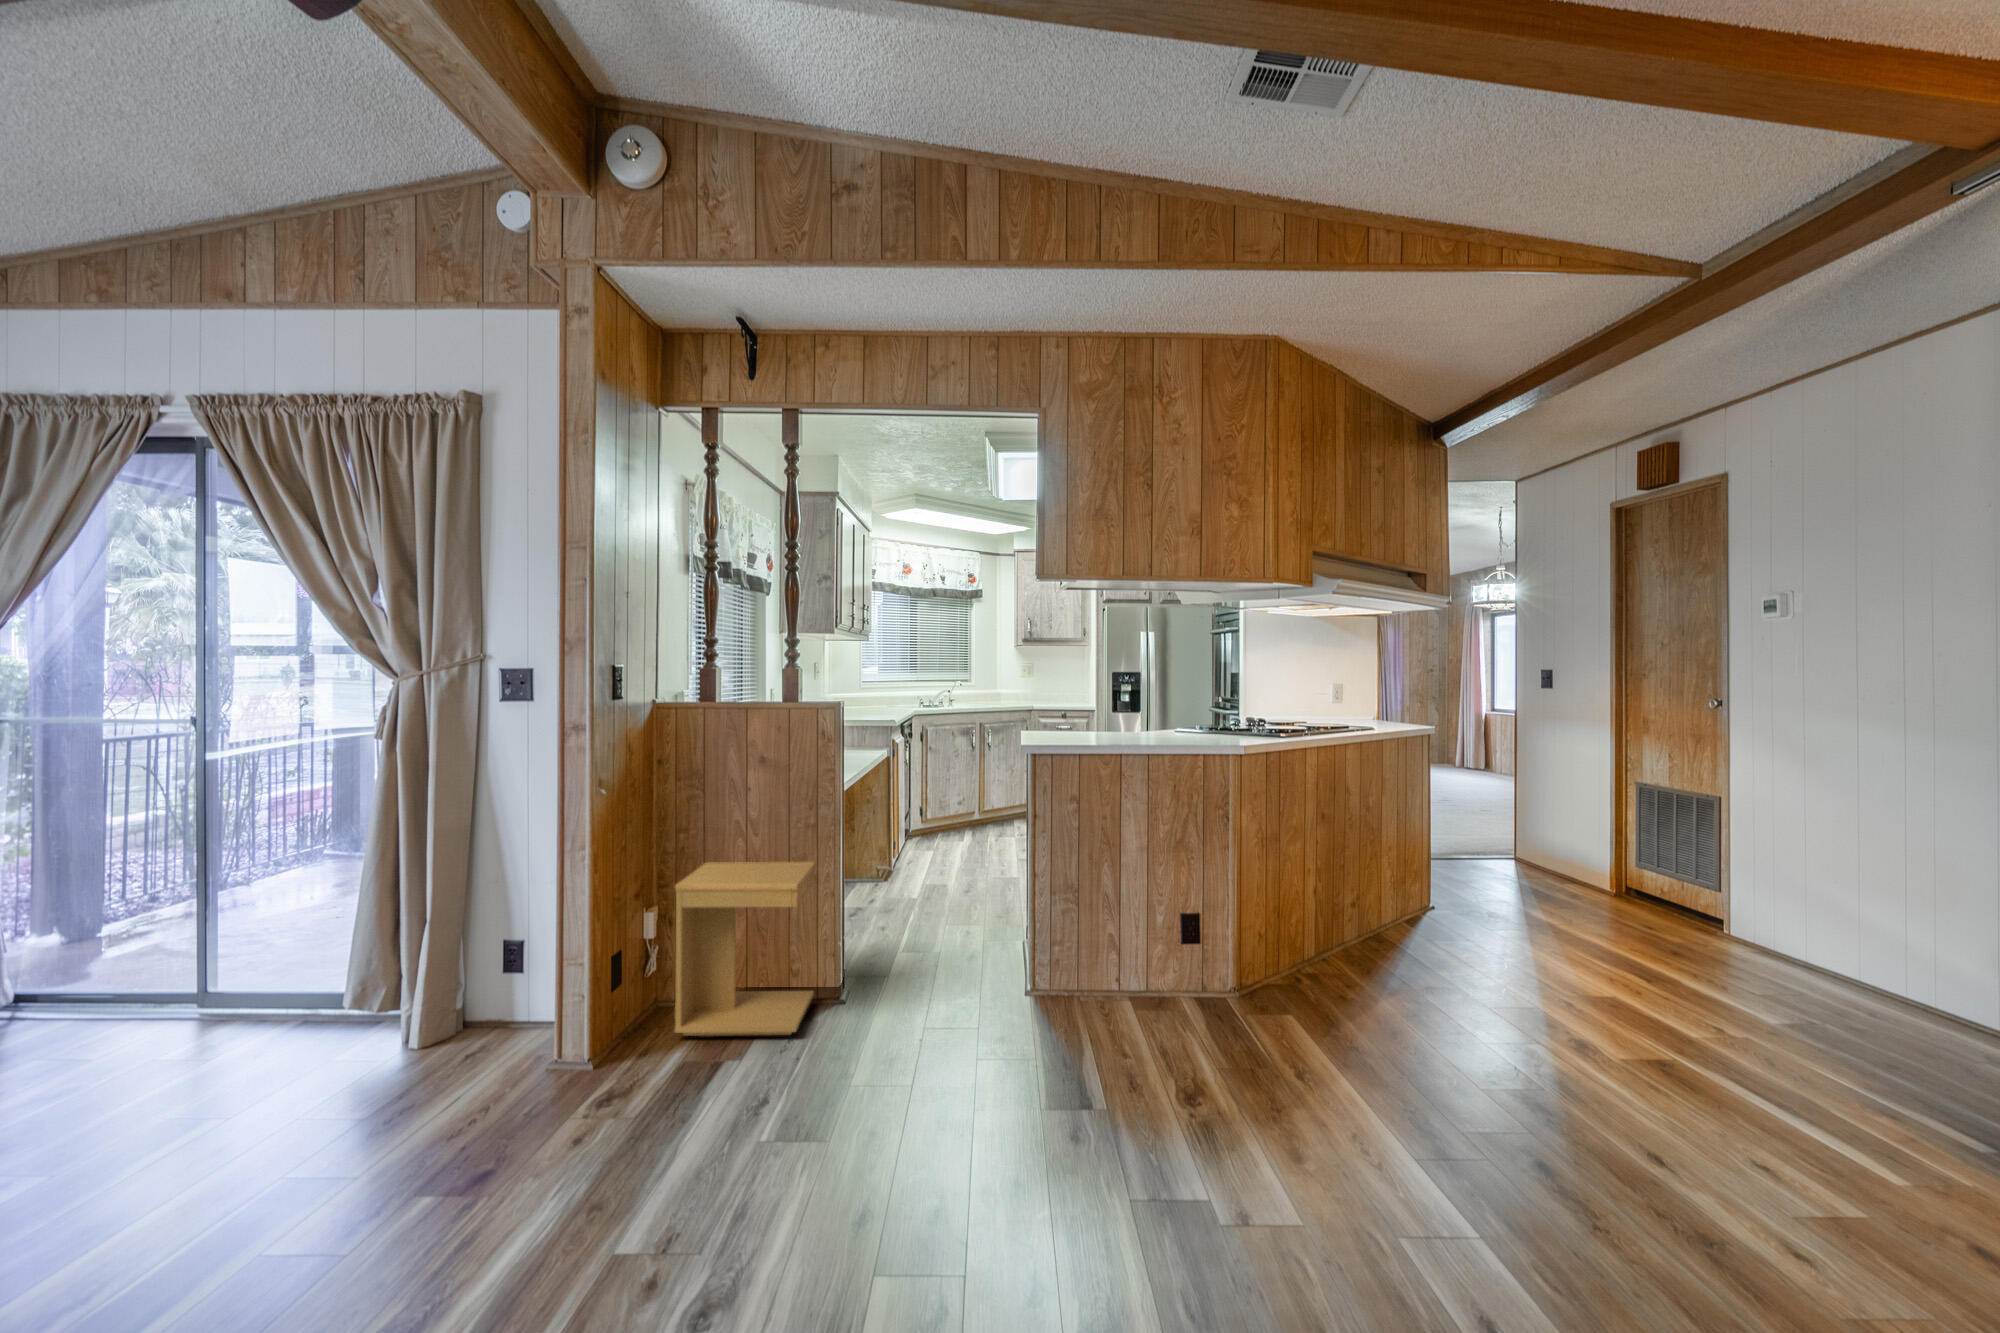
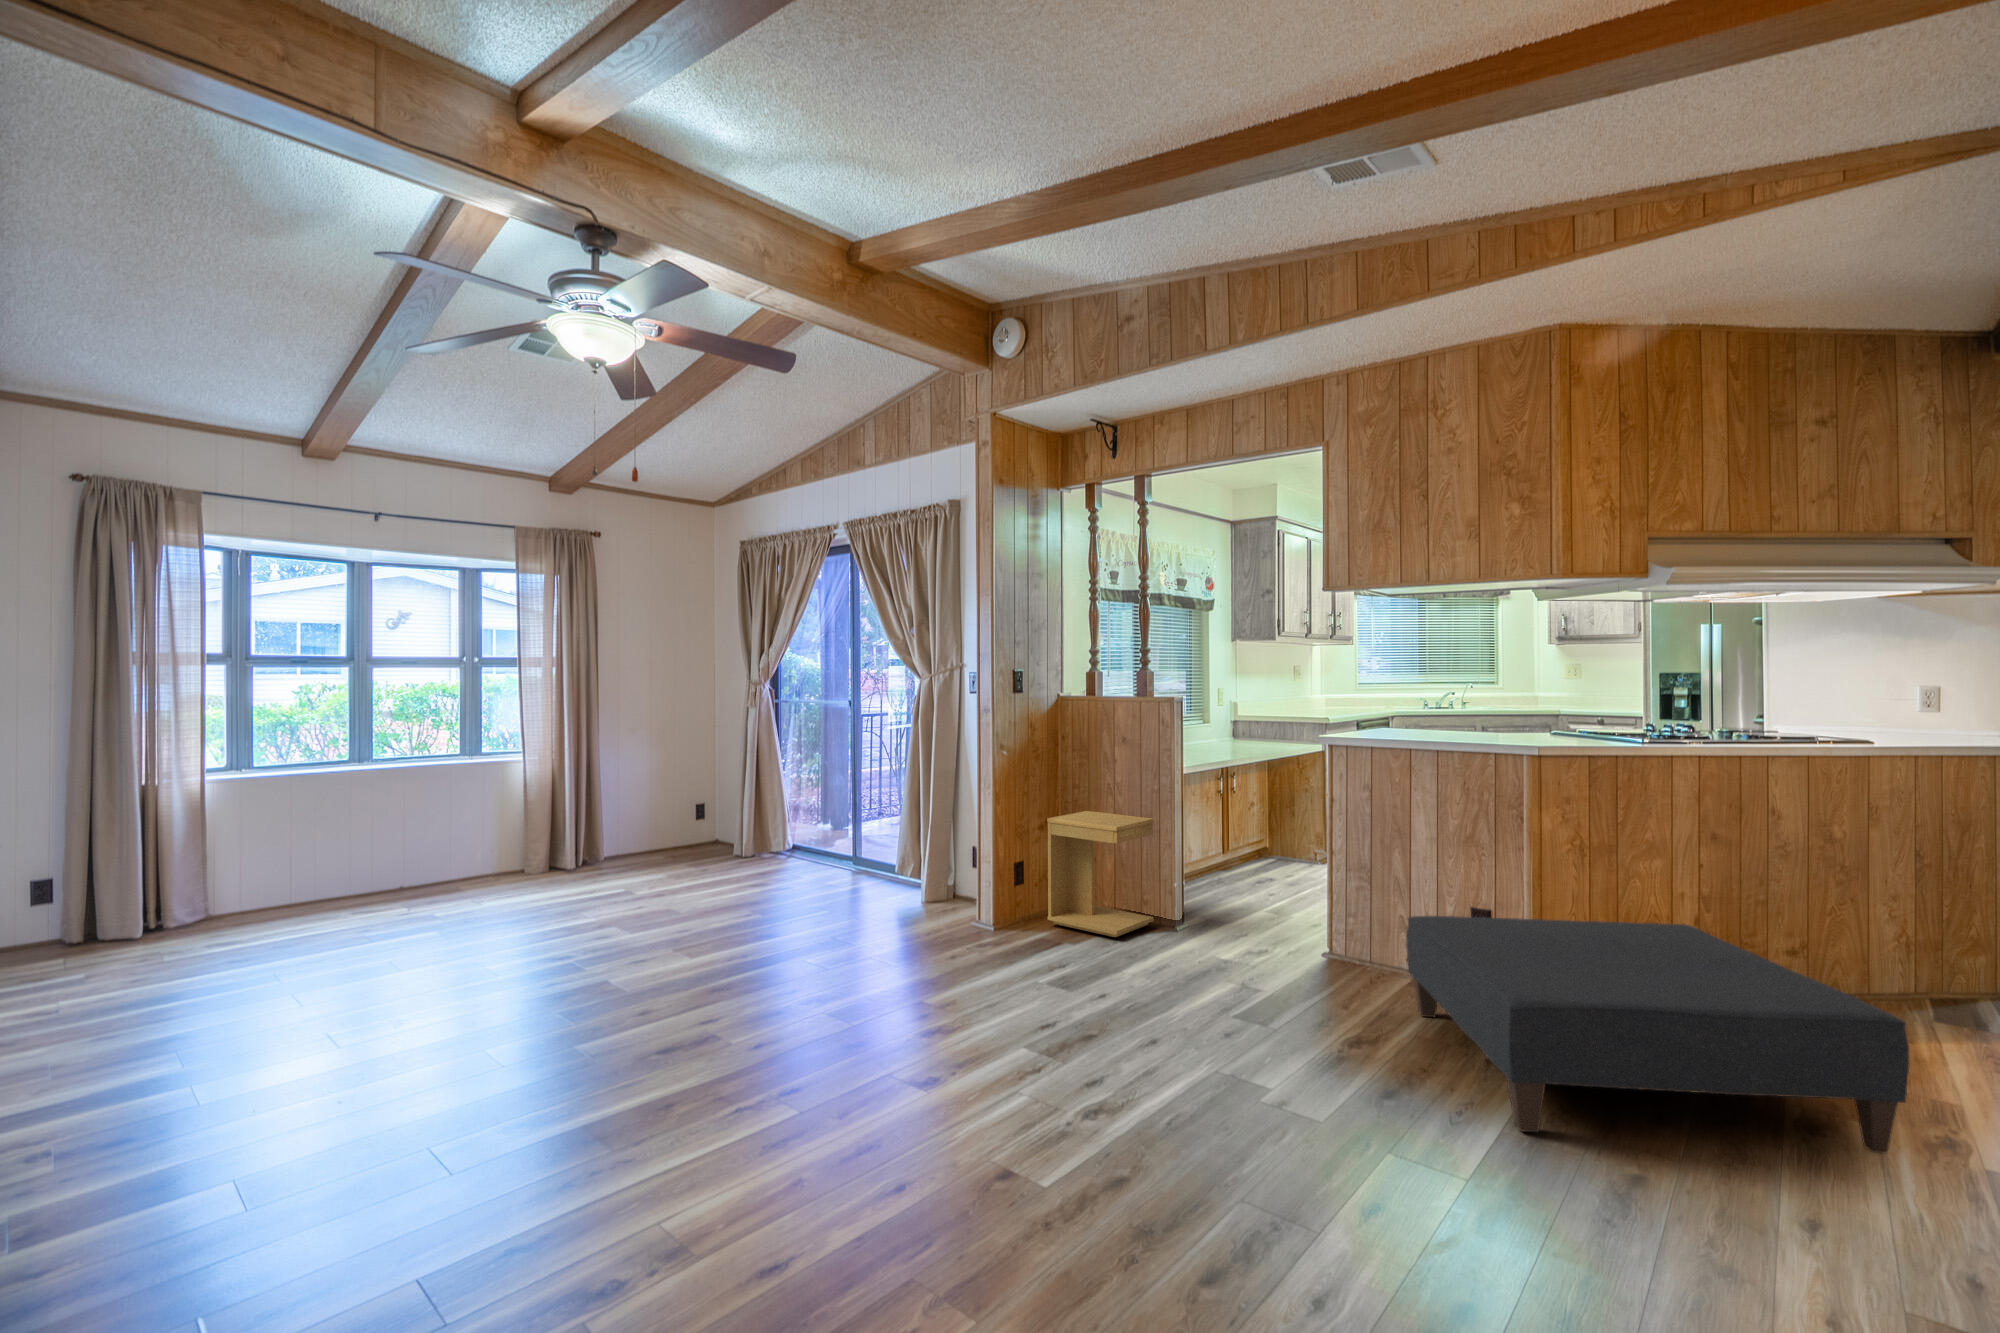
ottoman: none [1178,898,1608,1165] -> present [1406,916,1909,1153]

